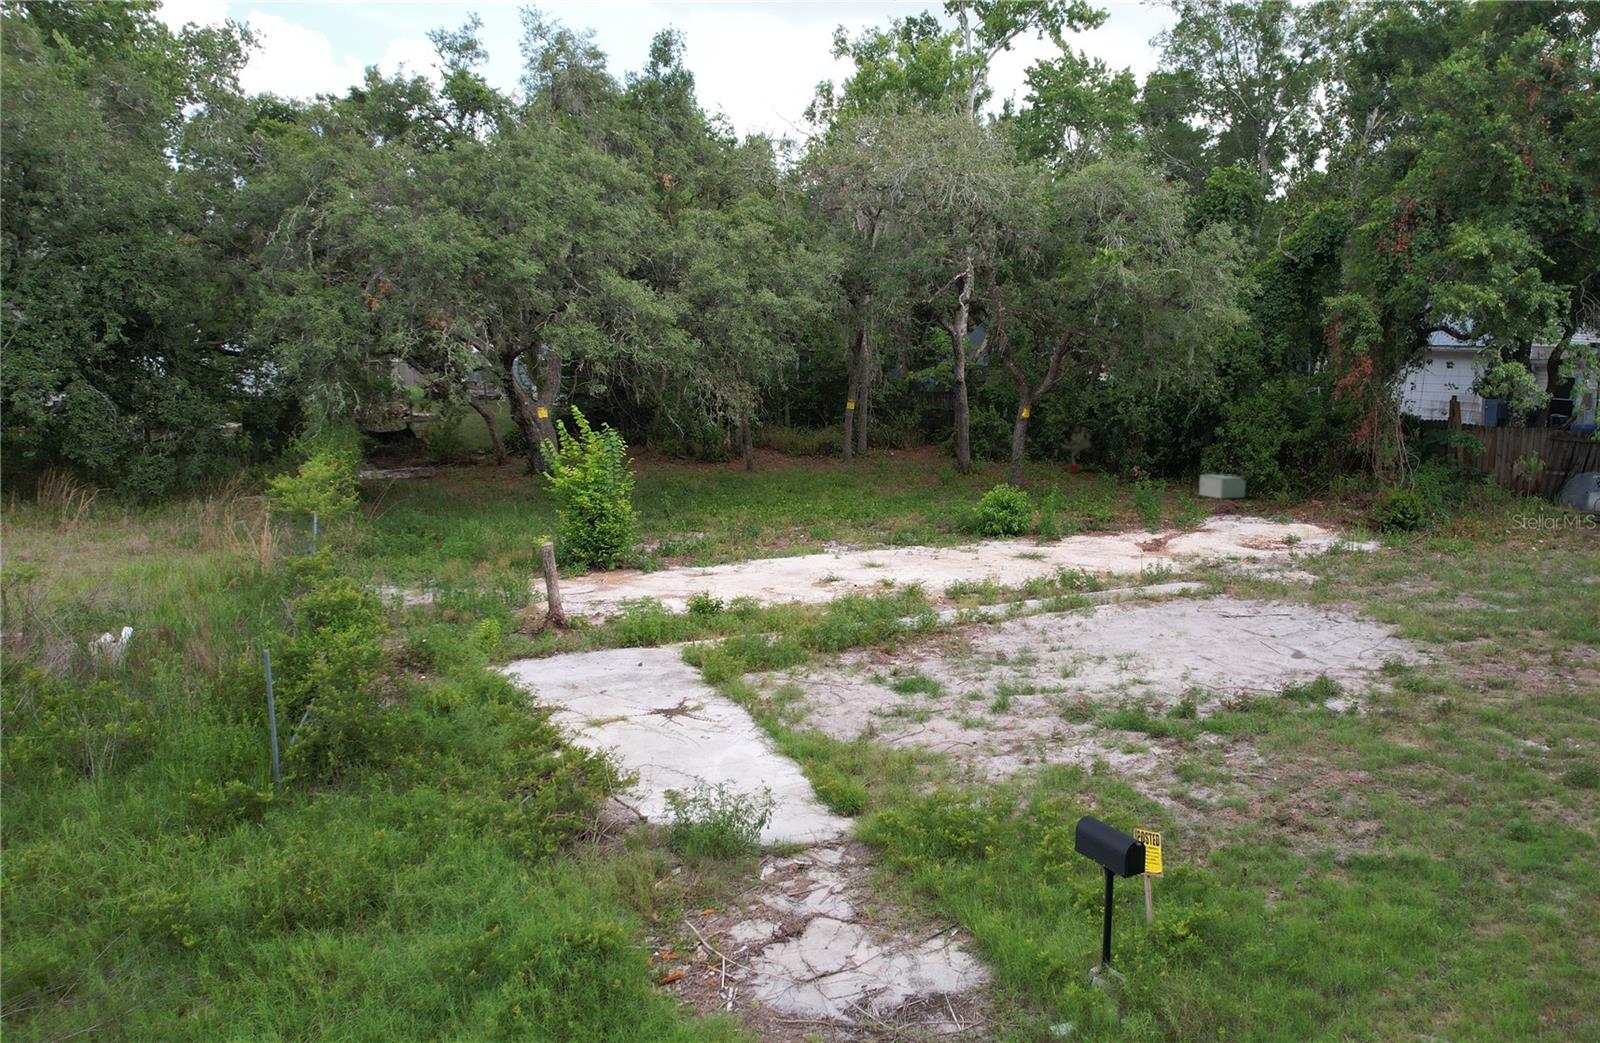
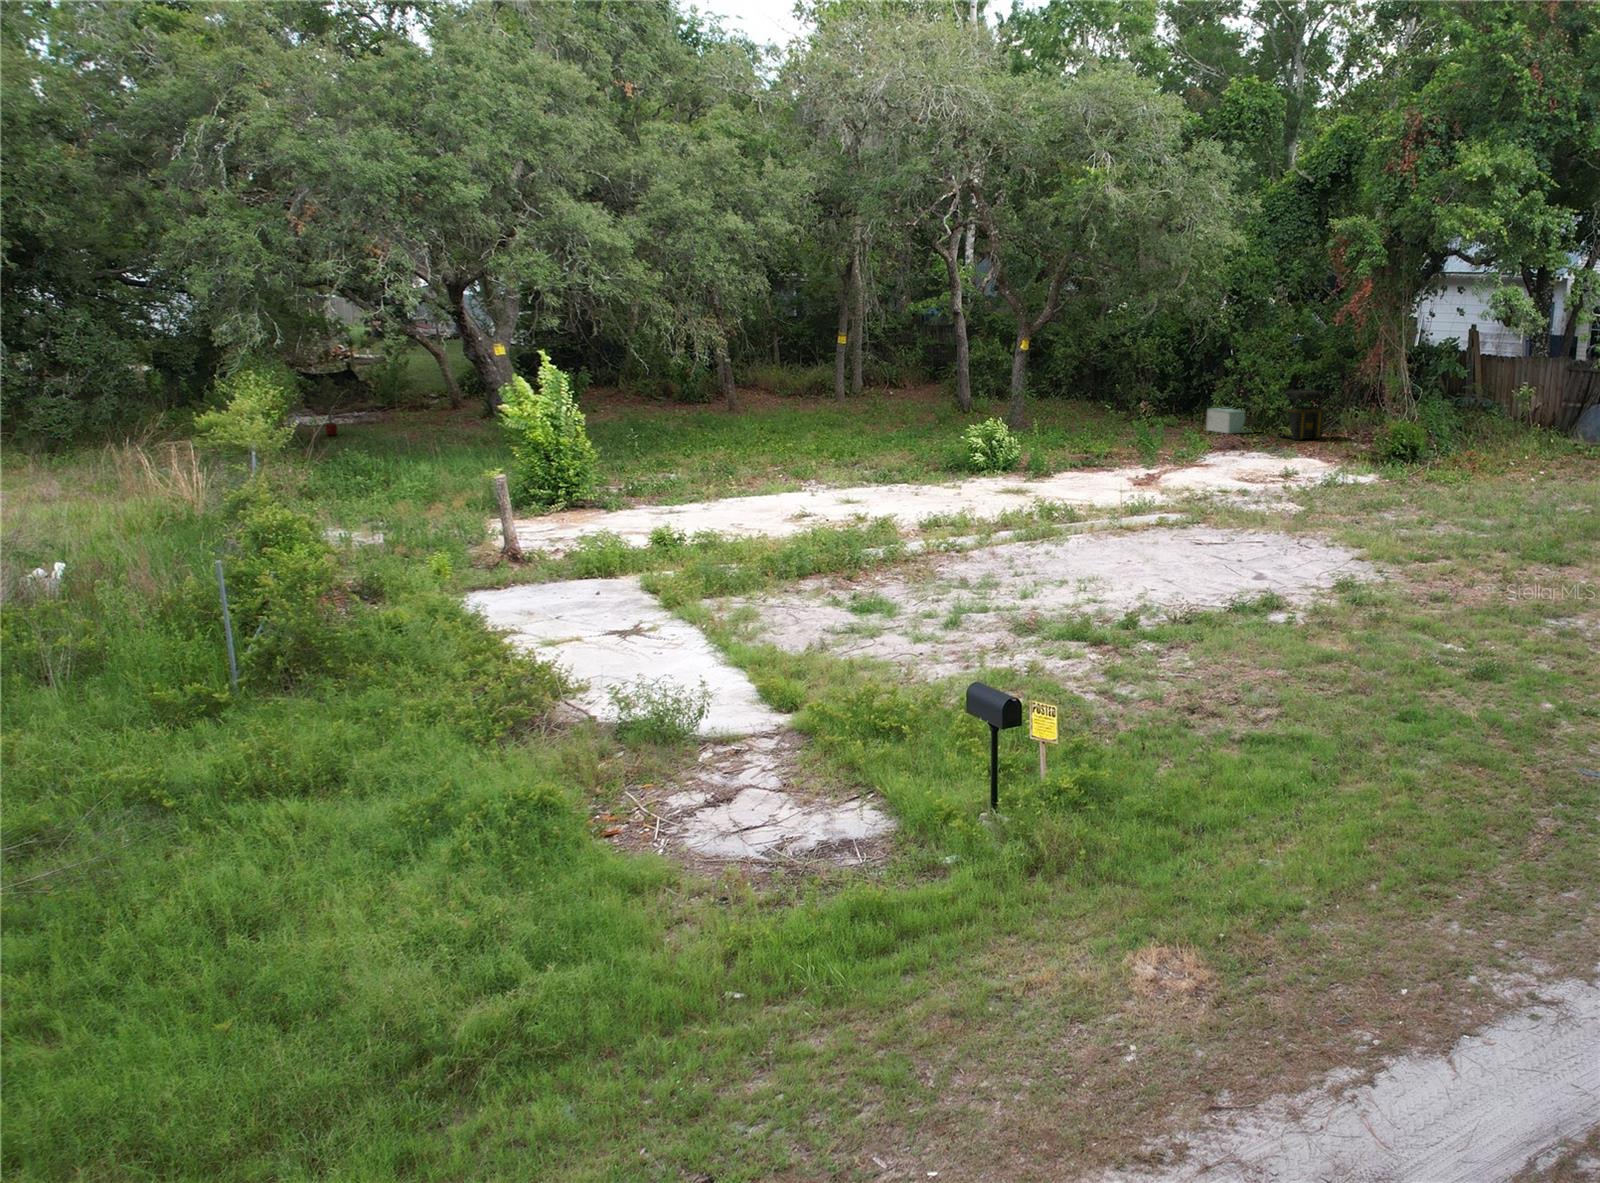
potted tree: present [1062,429,1090,473] -> present [308,374,339,436]
toolbox: none [1268,459,1313,506] -> present [1279,390,1325,440]

